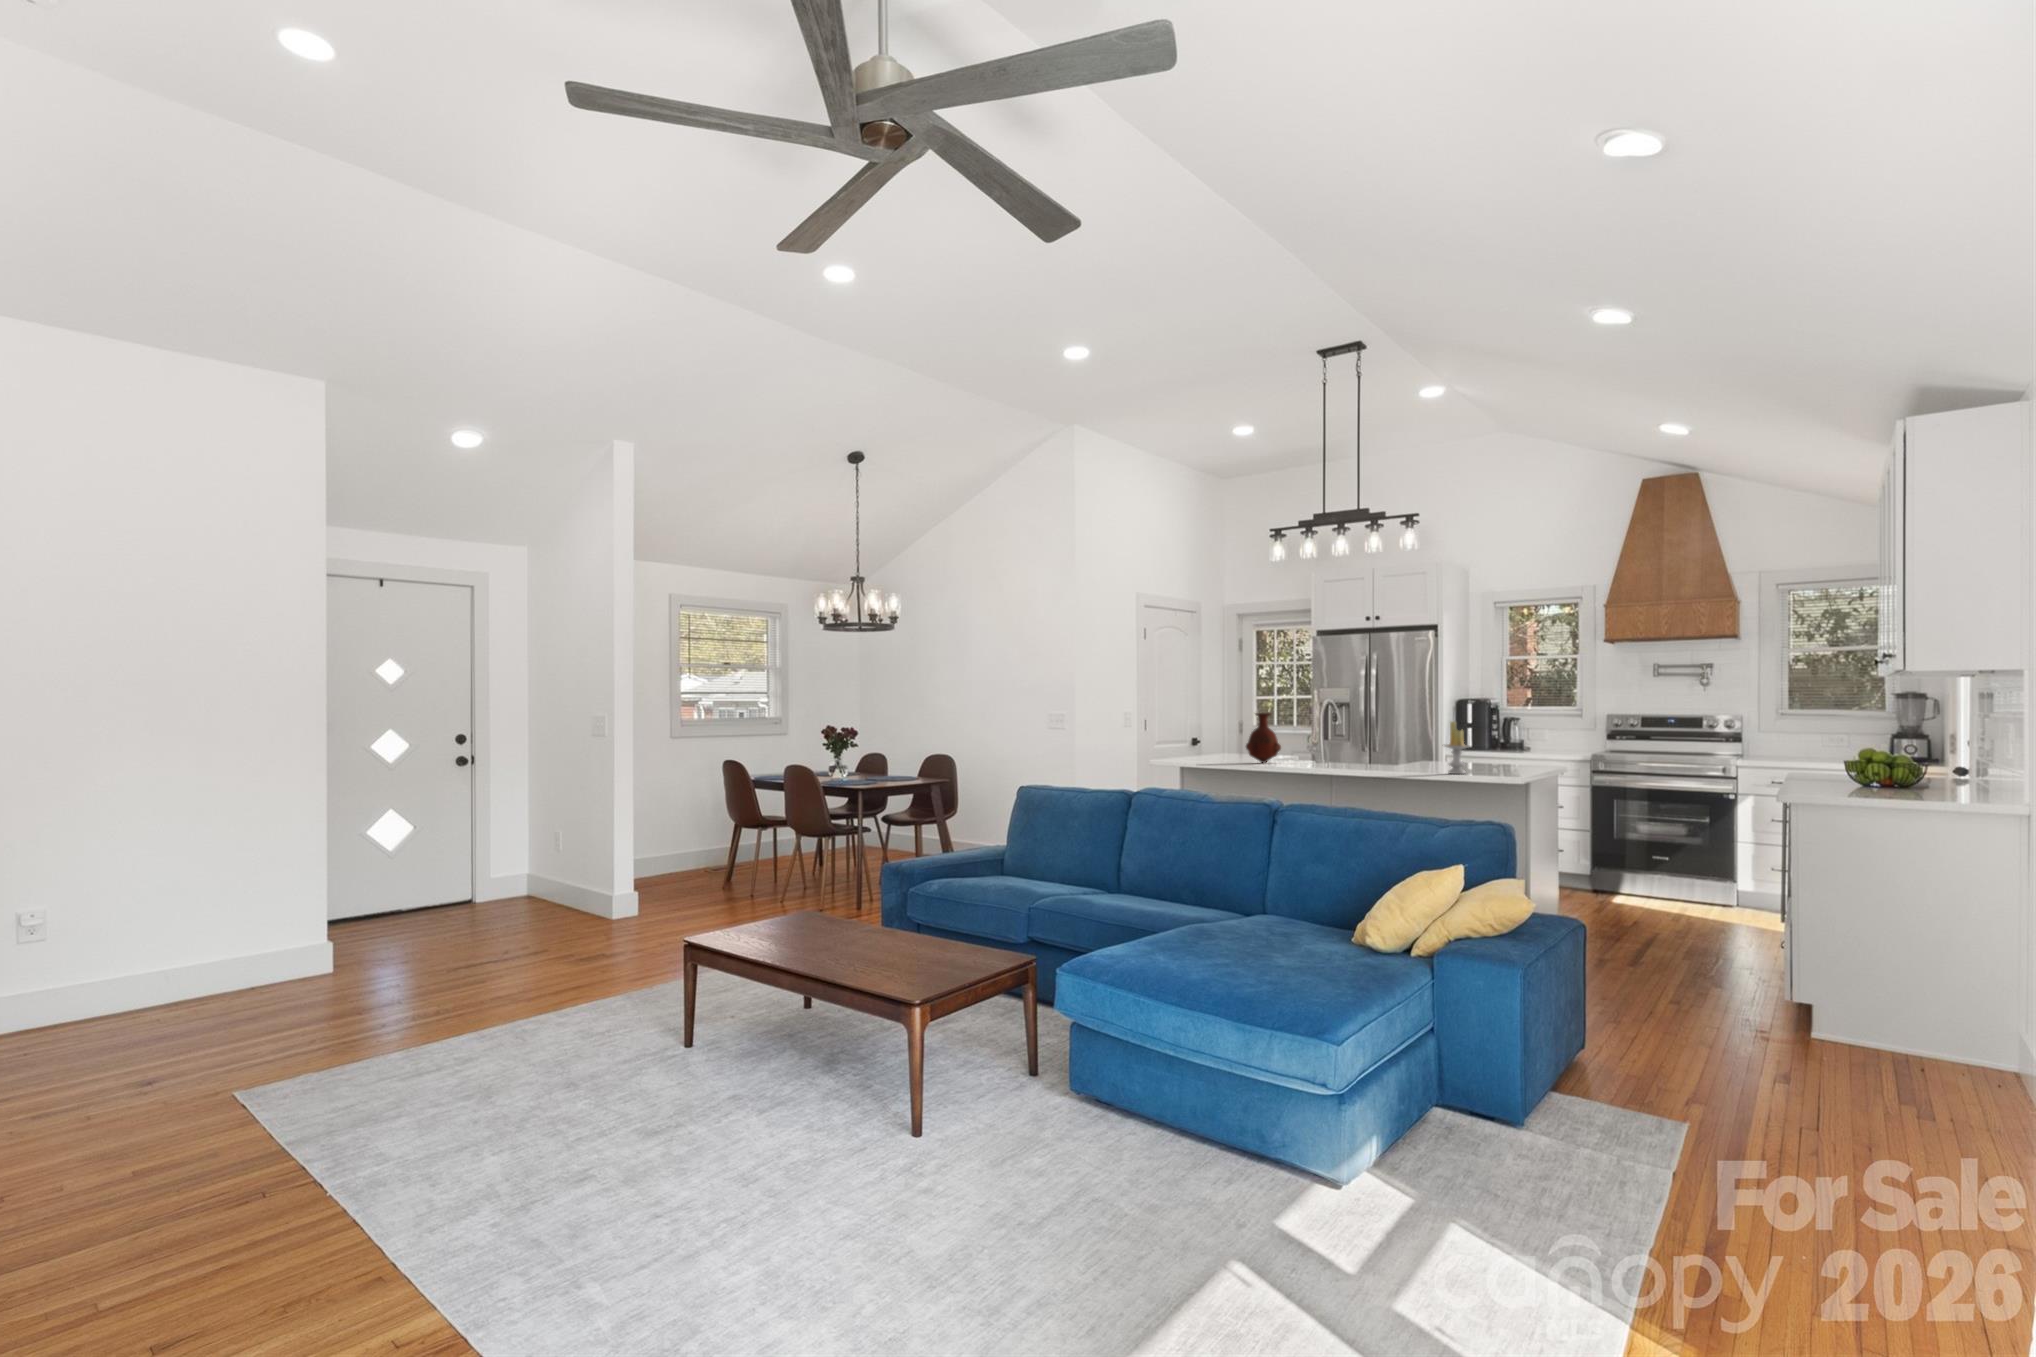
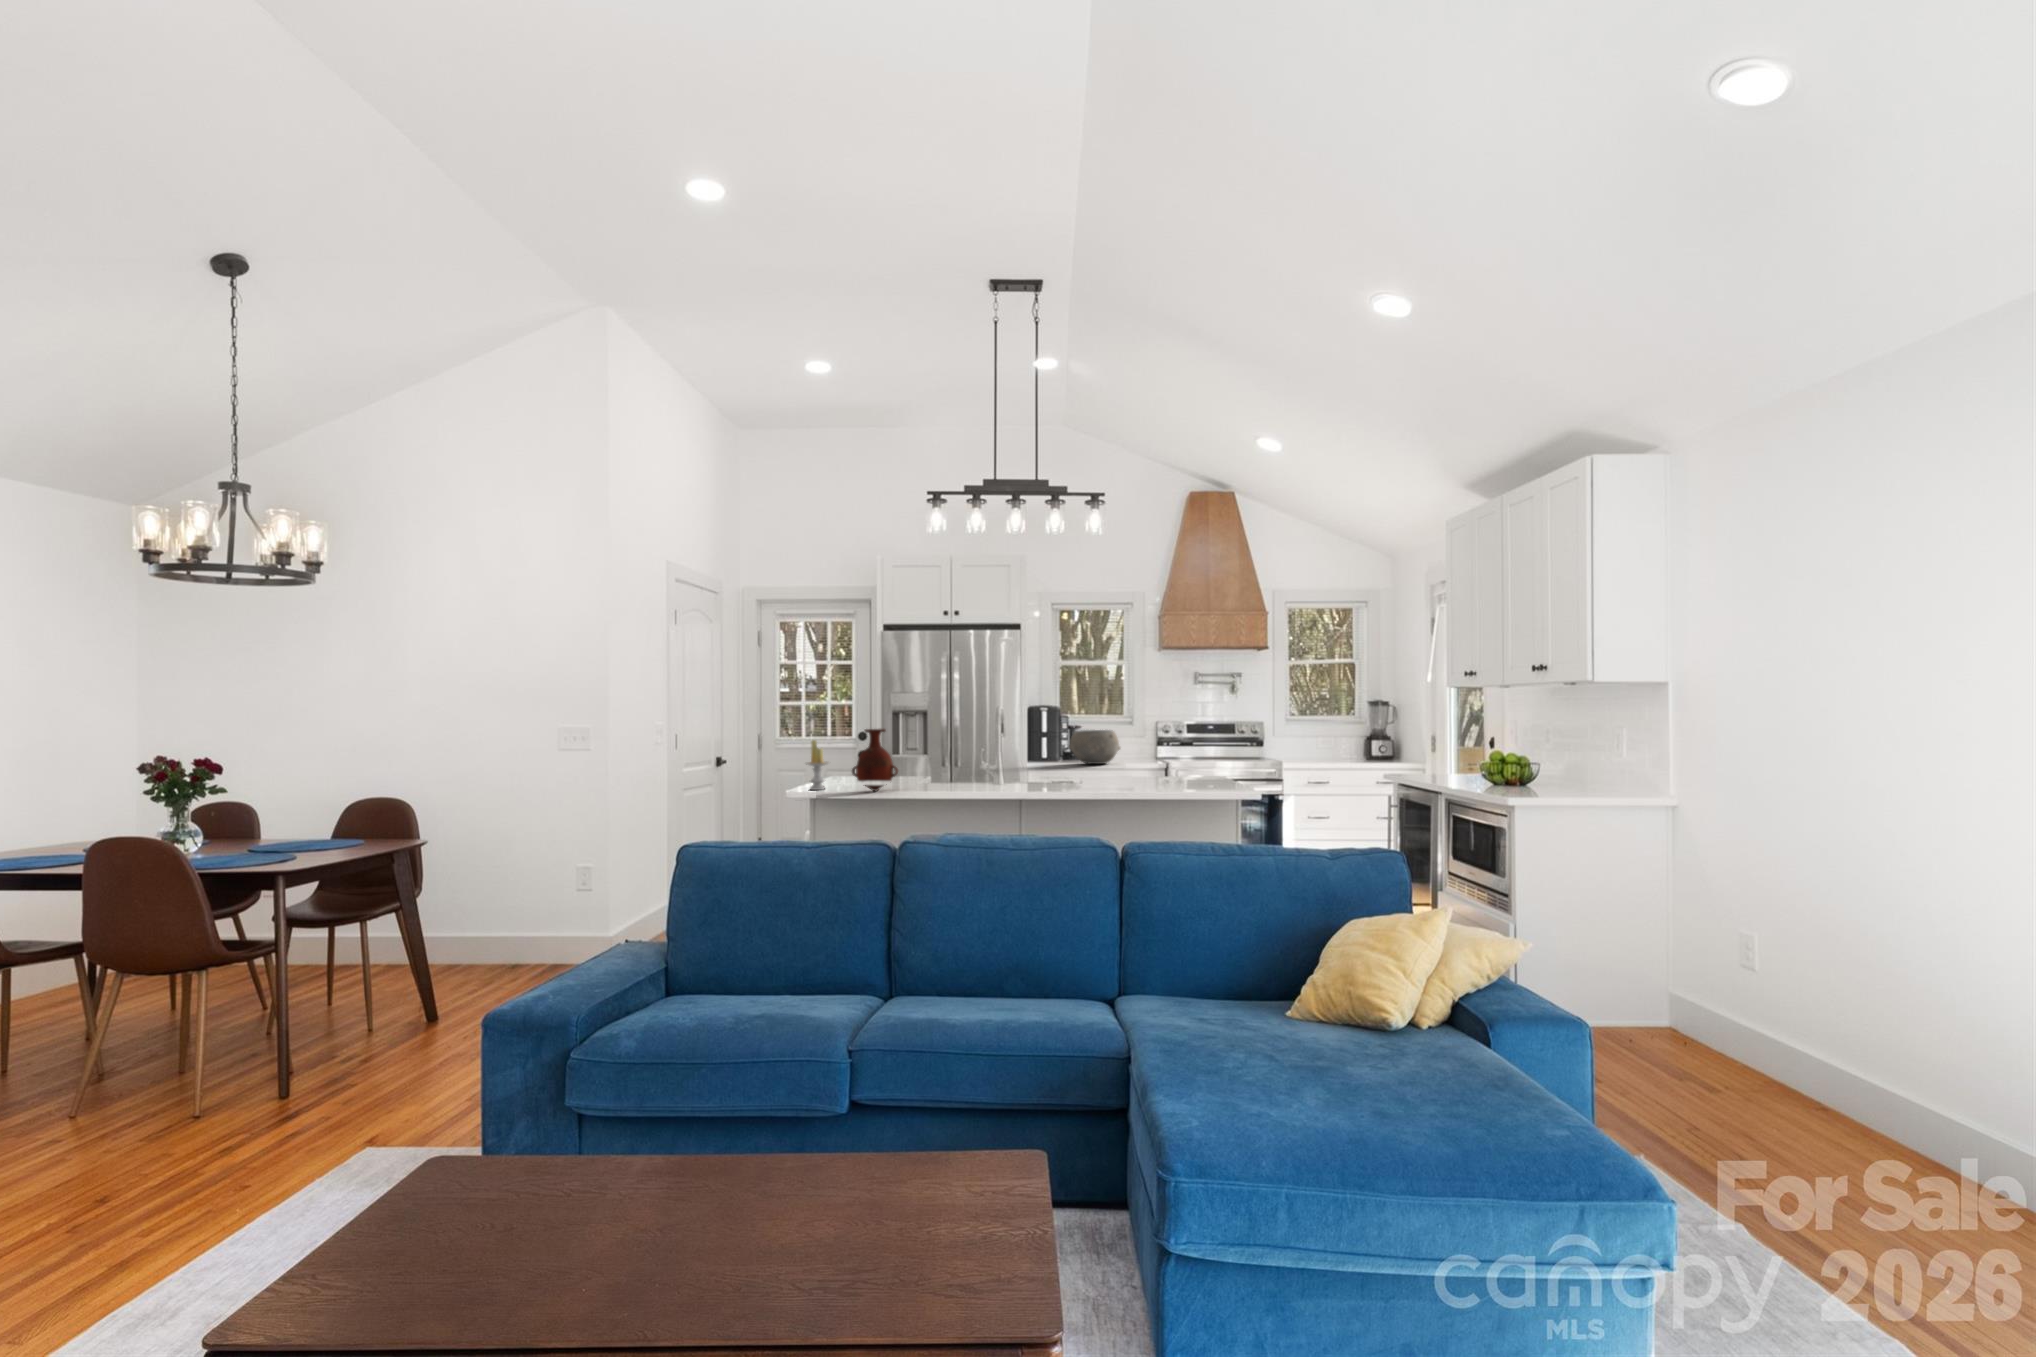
candle: present [1444,721,1470,774] -> present [806,740,828,790]
ceramic bowl: none [1479,722,1532,754] -> present [1069,730,1120,764]

